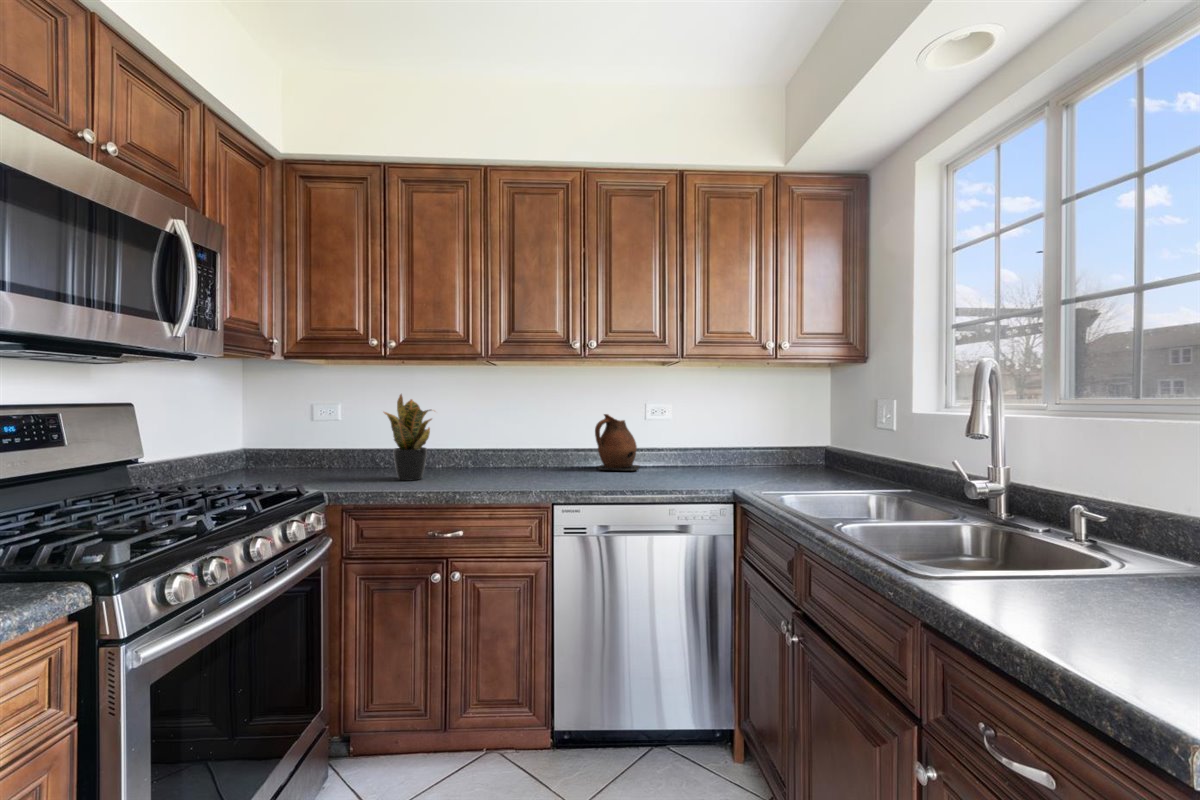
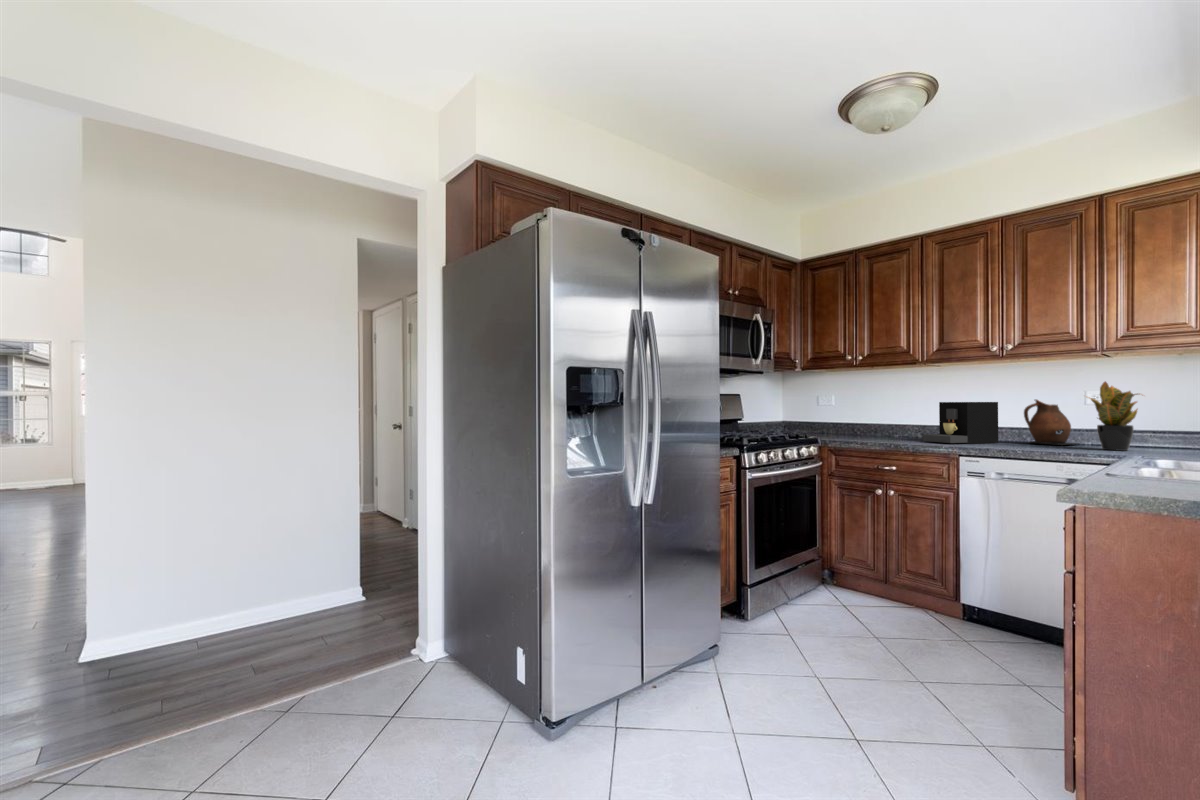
potted plant: present [384,394,432,481] -> present [1090,382,1138,451]
coffee maker: none [492,417,571,482] -> present [923,402,998,444]

